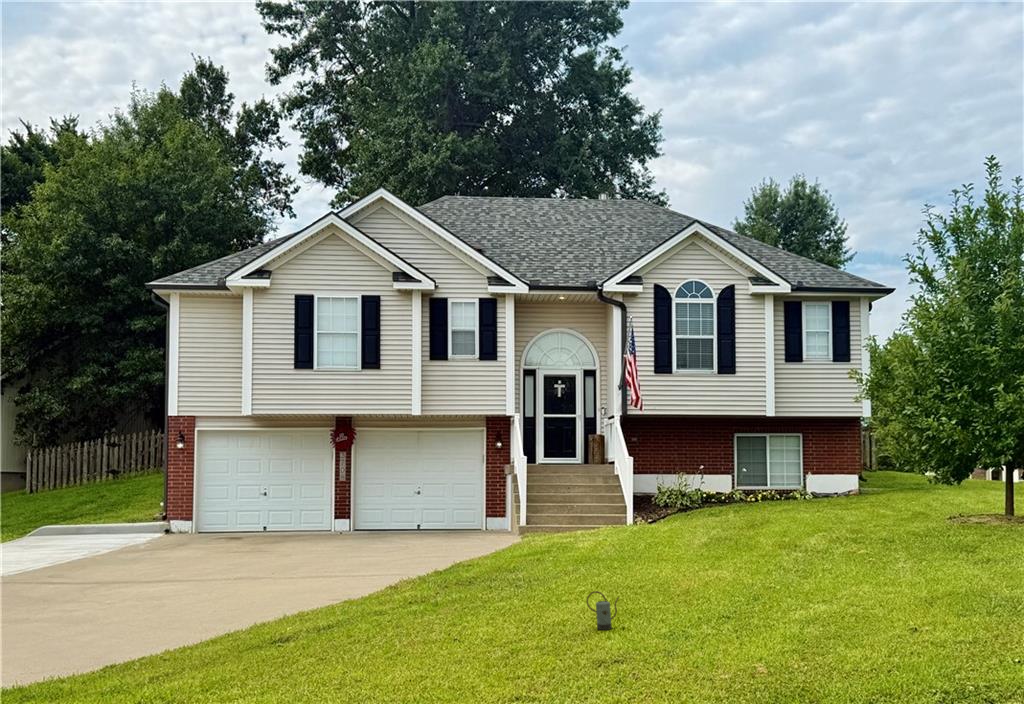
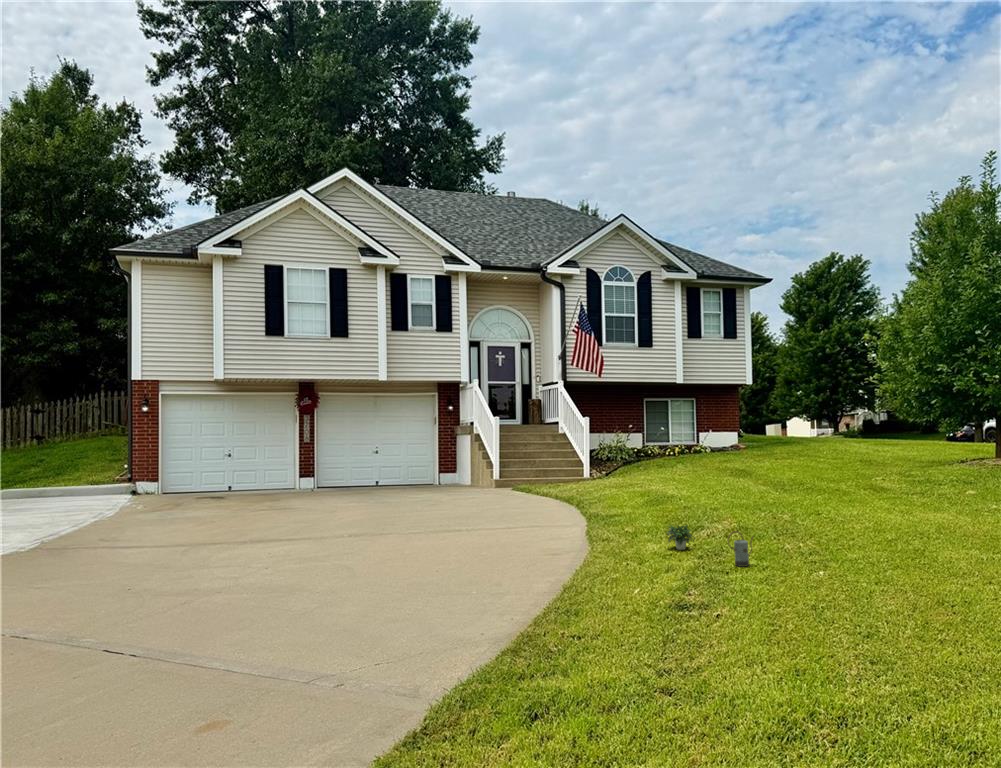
potted plant: none [552,582,589,610] -> present [667,525,694,550]

